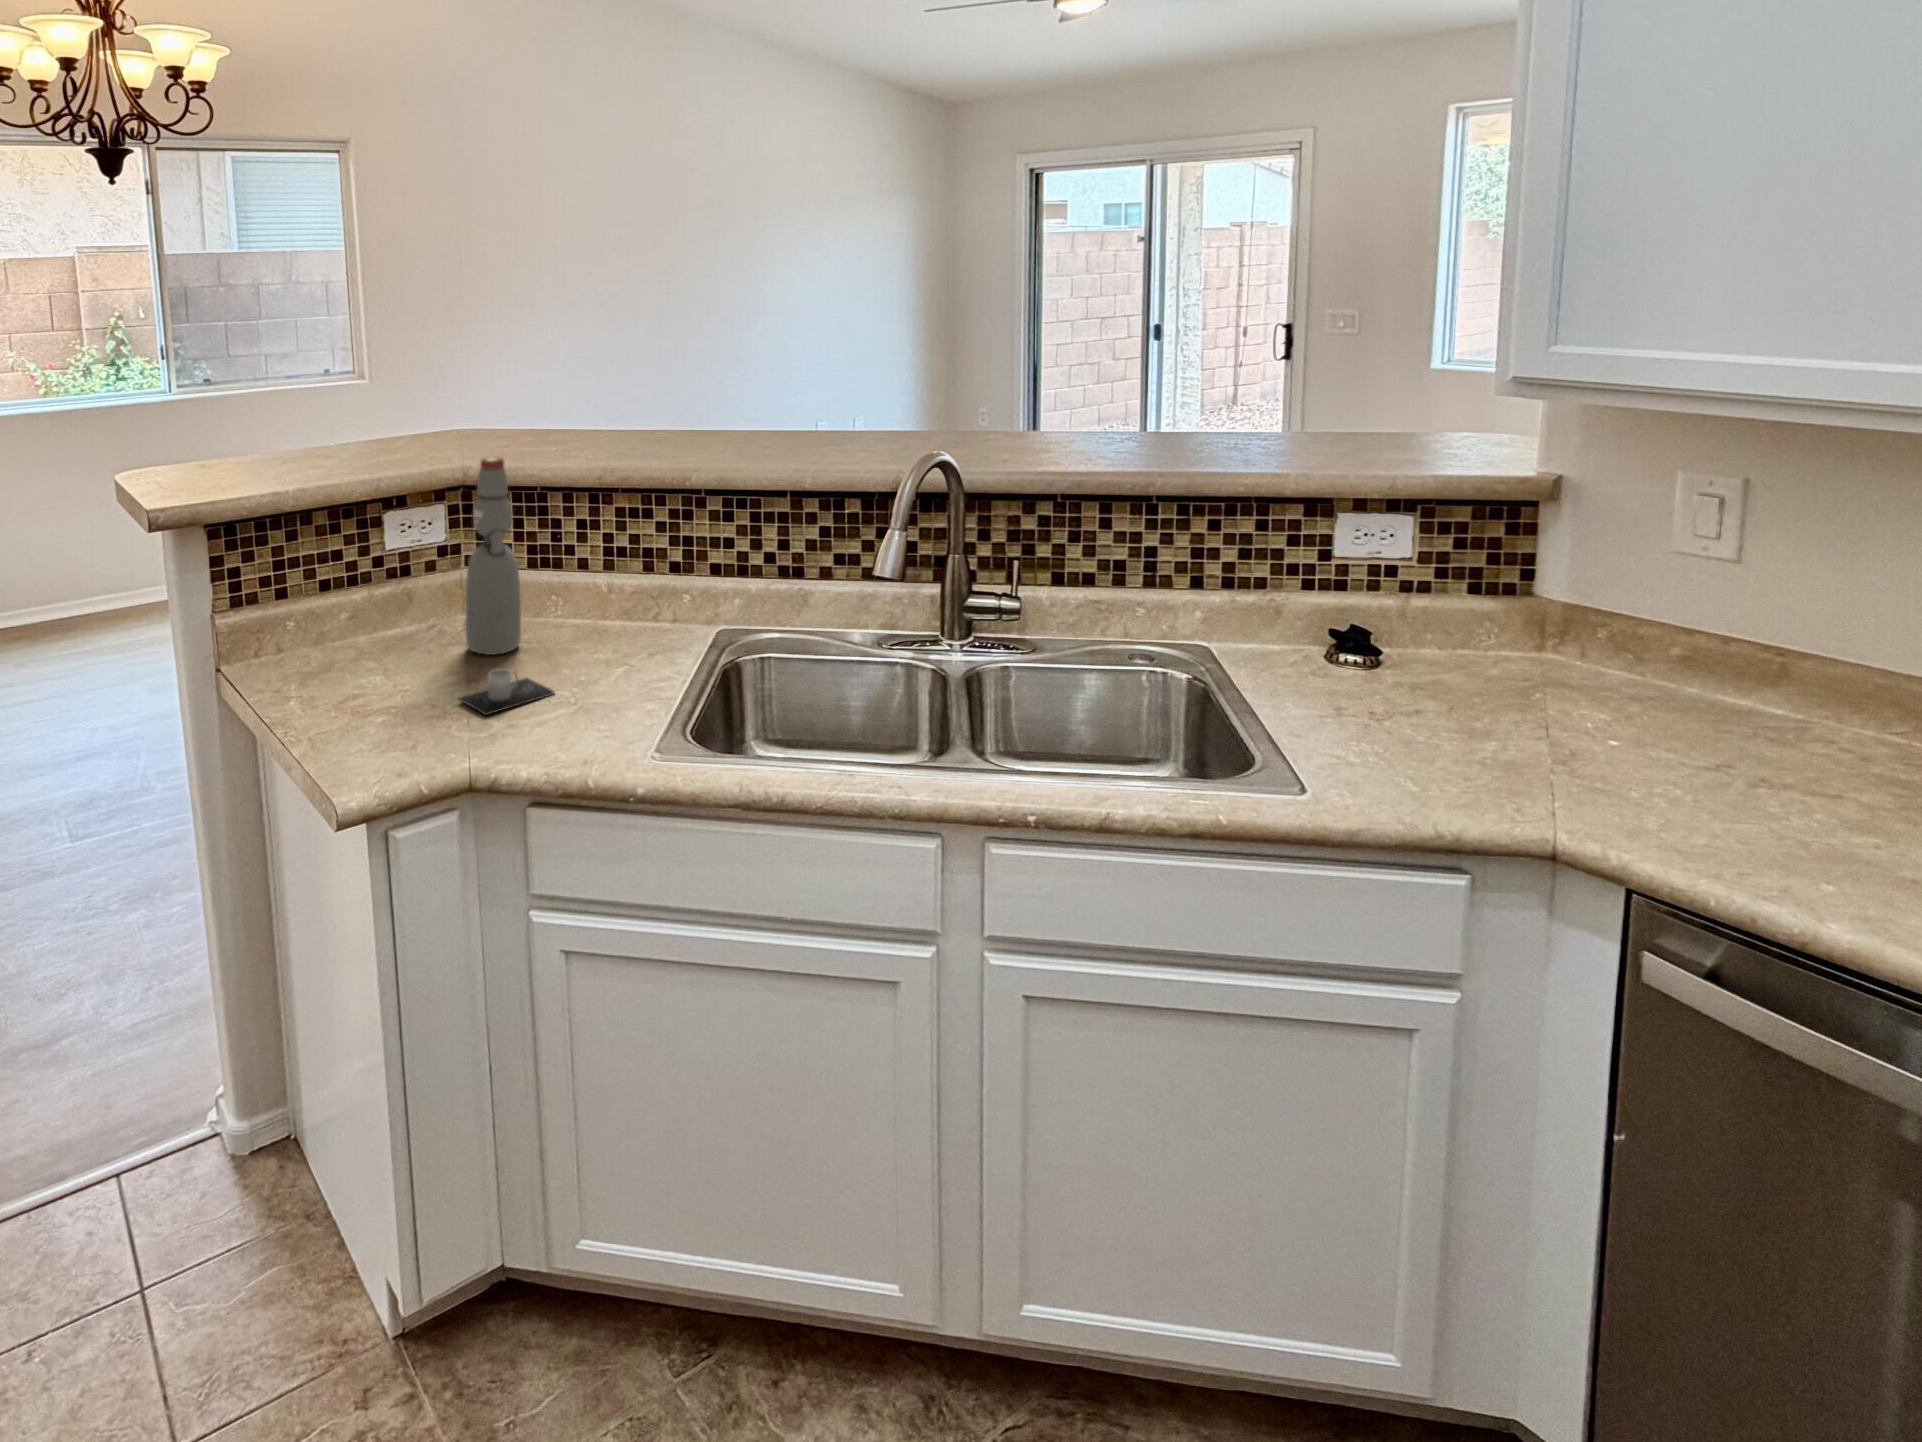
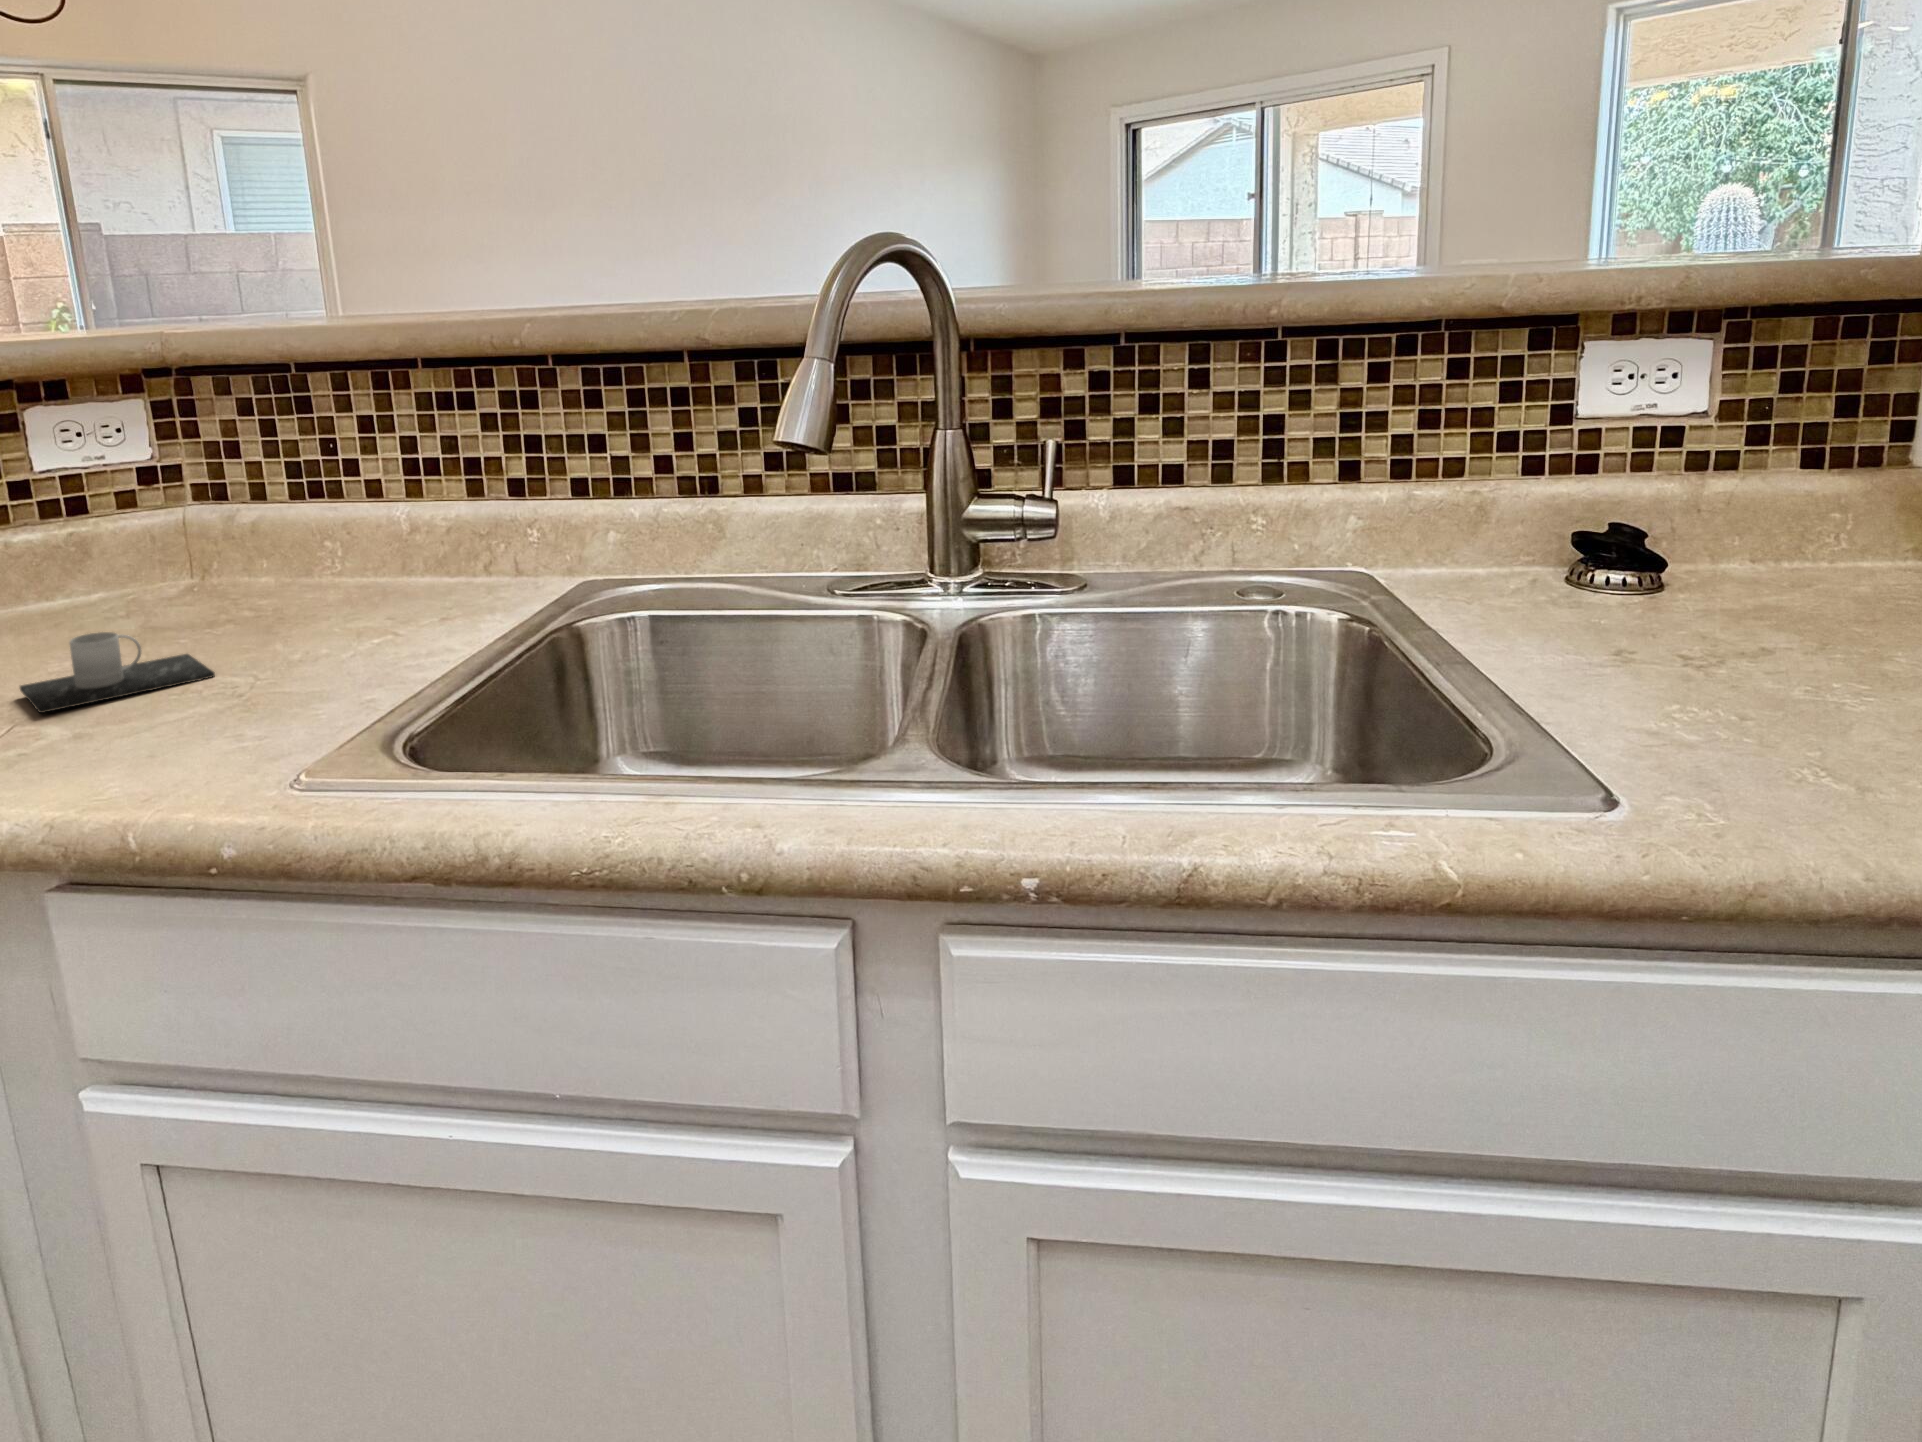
bottle: present [466,457,521,655] -> none [122,288,236,625]

